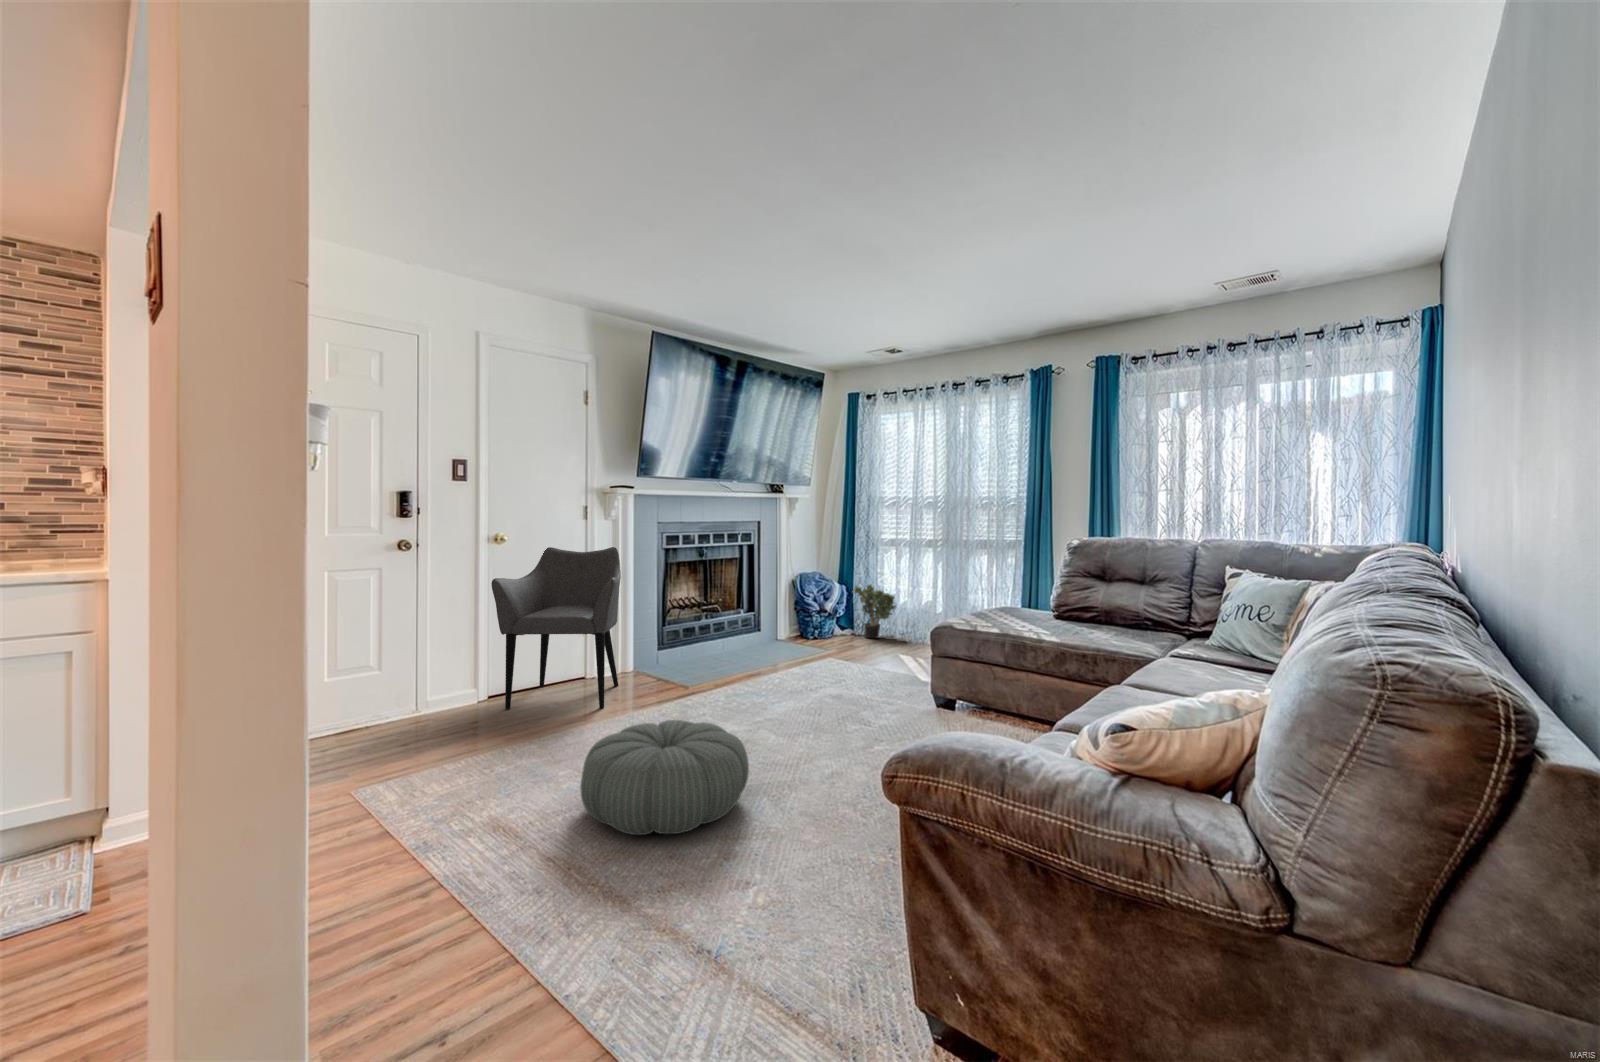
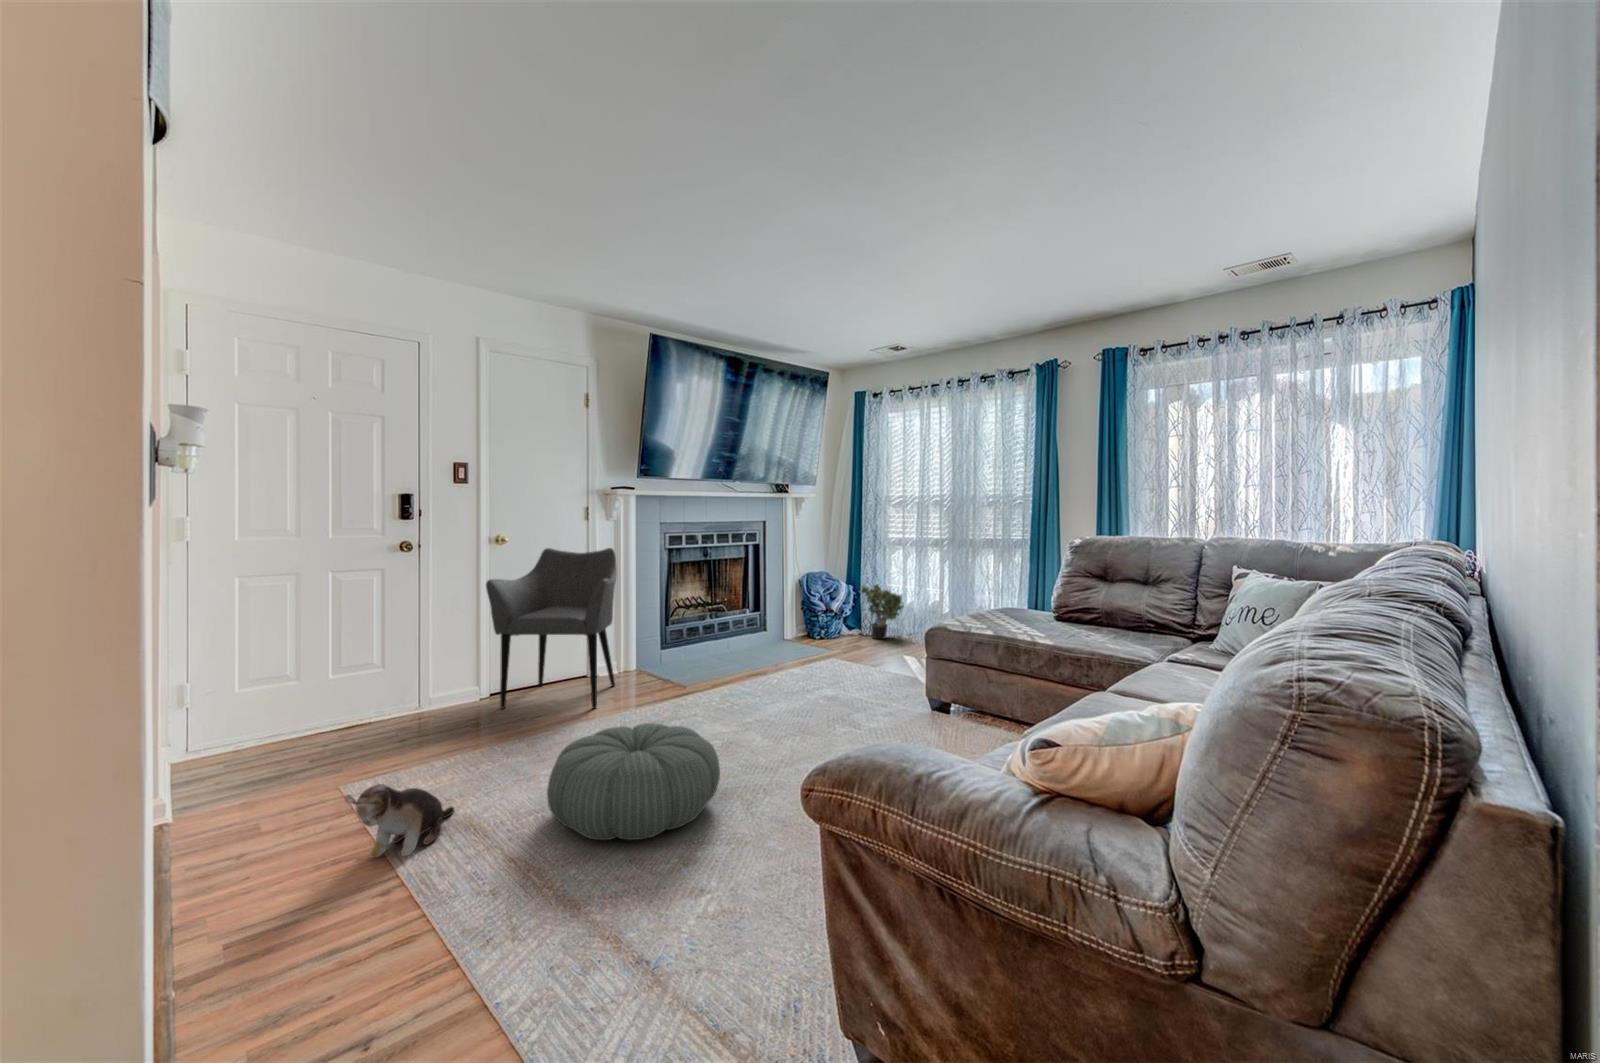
plush toy: none [383,781,481,857] -> present [345,784,455,858]

